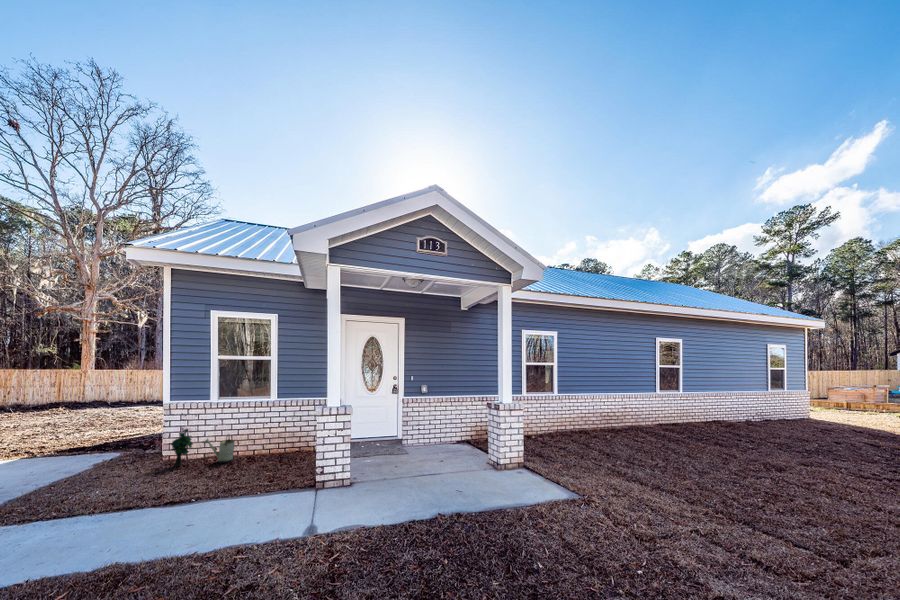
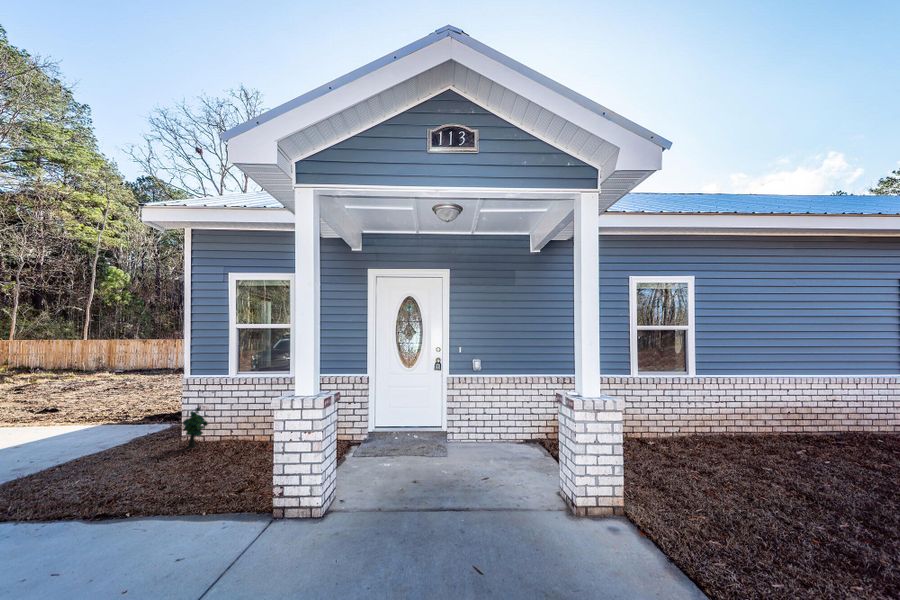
watering can: present [204,436,235,463] -> none [214,415,250,449]

